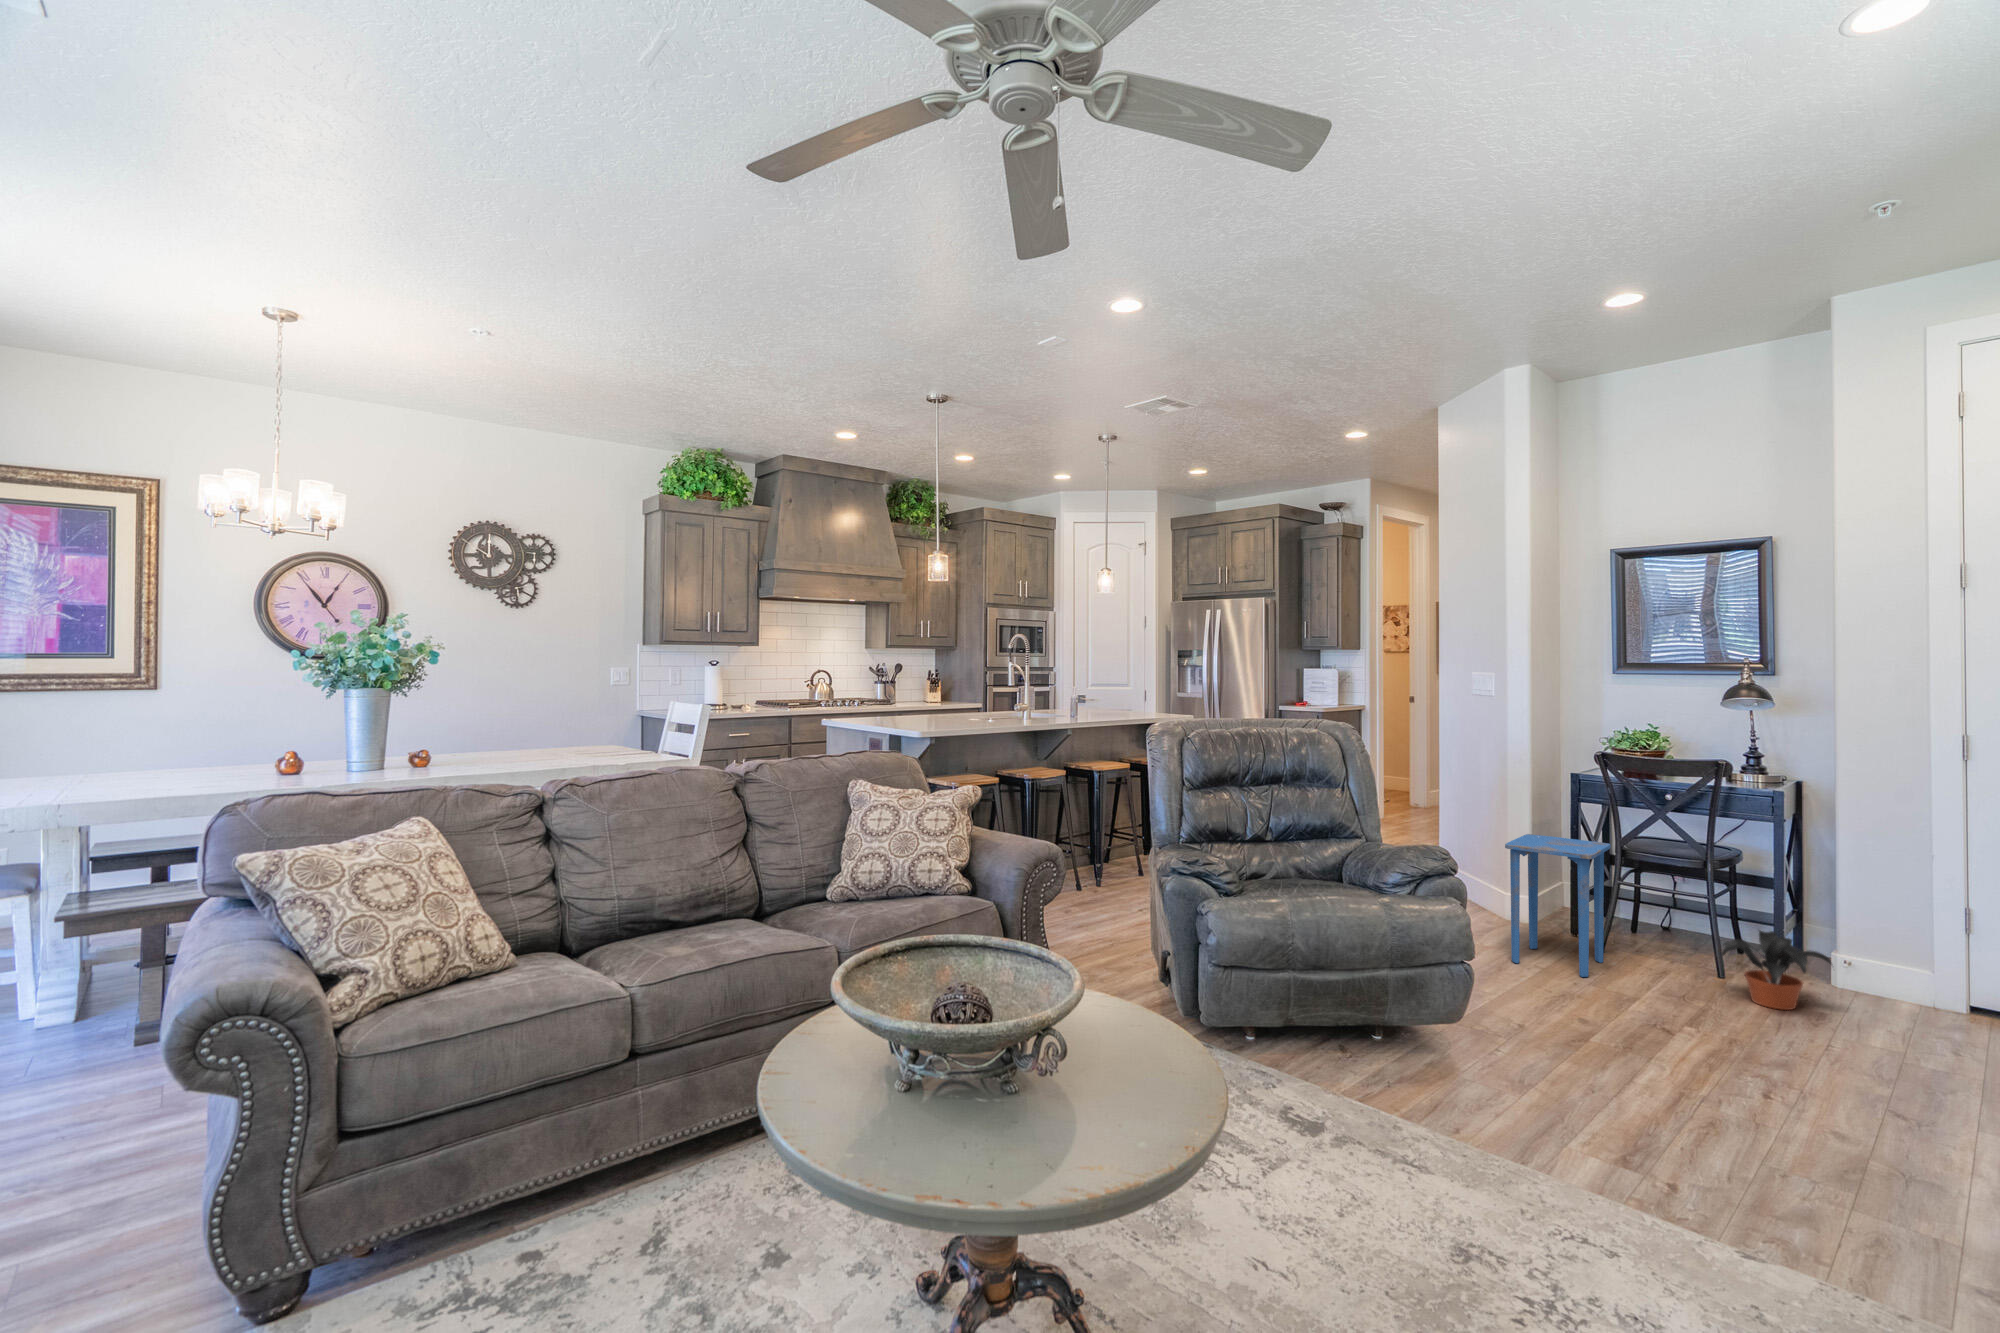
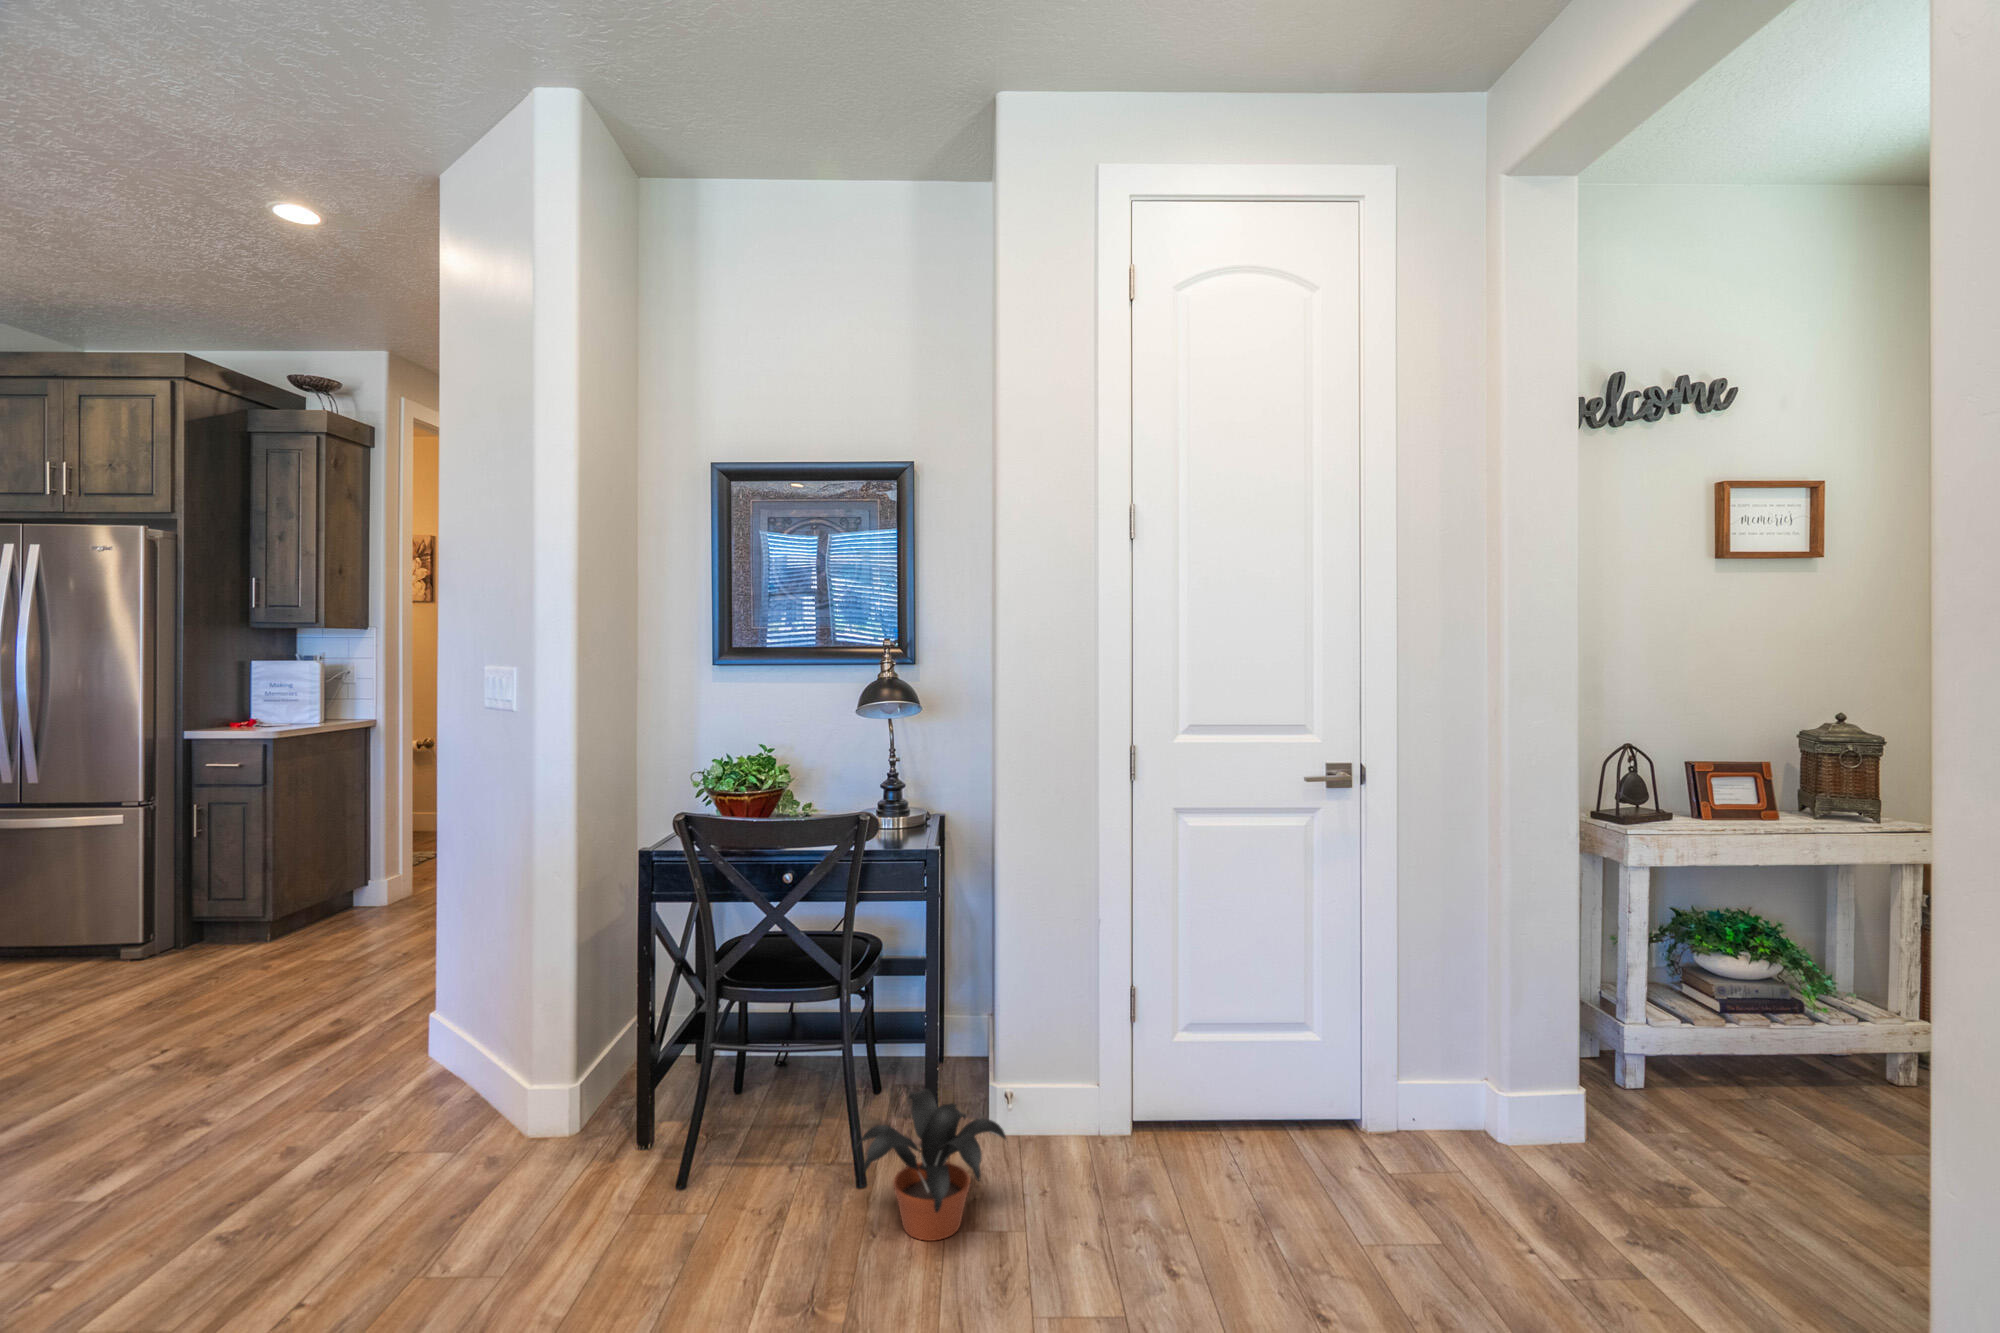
side table: present [1505,834,1611,977] -> none [490,978,695,1283]

